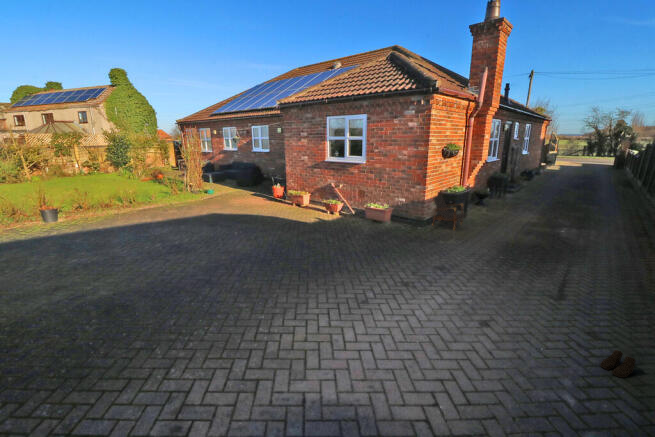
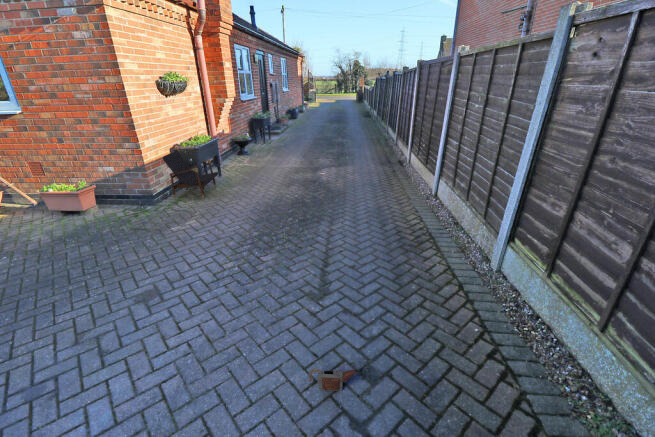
watering can: none [552,332,594,356] -> present [309,369,357,391]
boots: present [600,350,636,378] -> none [368,361,402,409]

